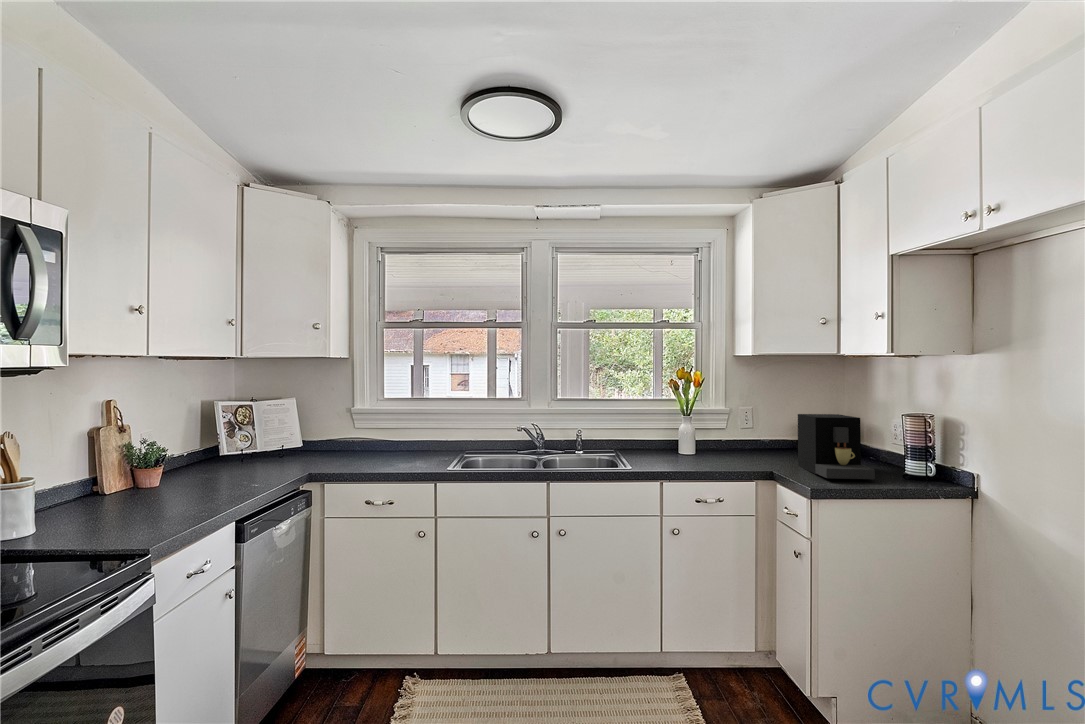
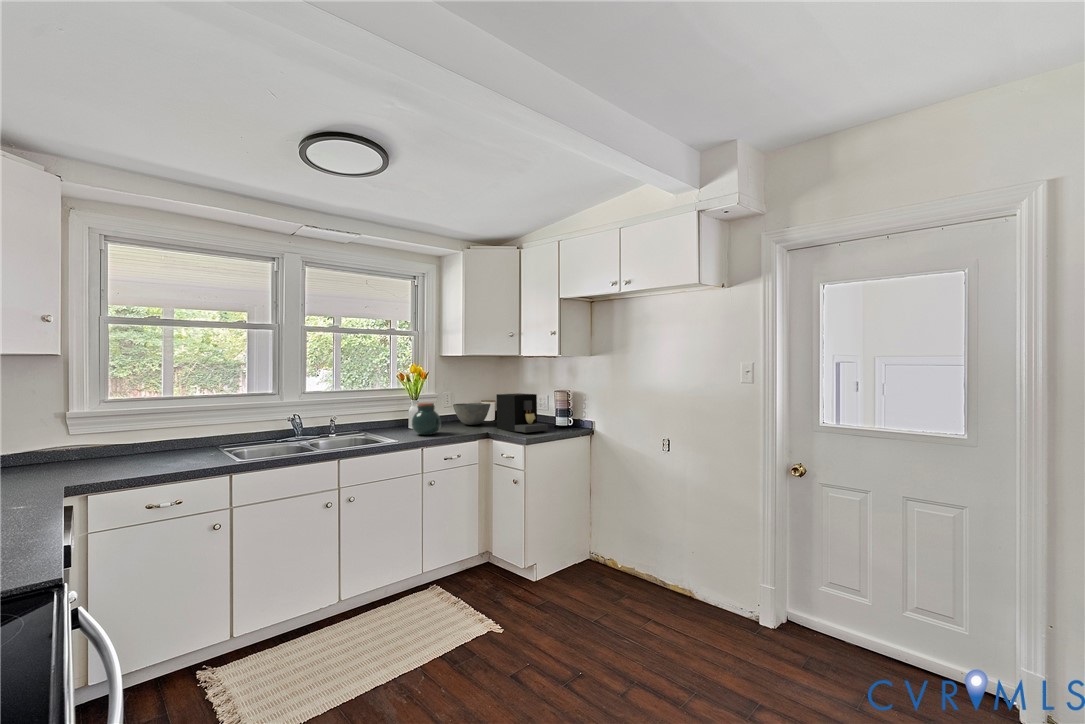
jar: none [669,419,708,463] -> present [412,403,441,435]
bowl: none [742,423,800,456] -> present [453,403,491,425]

